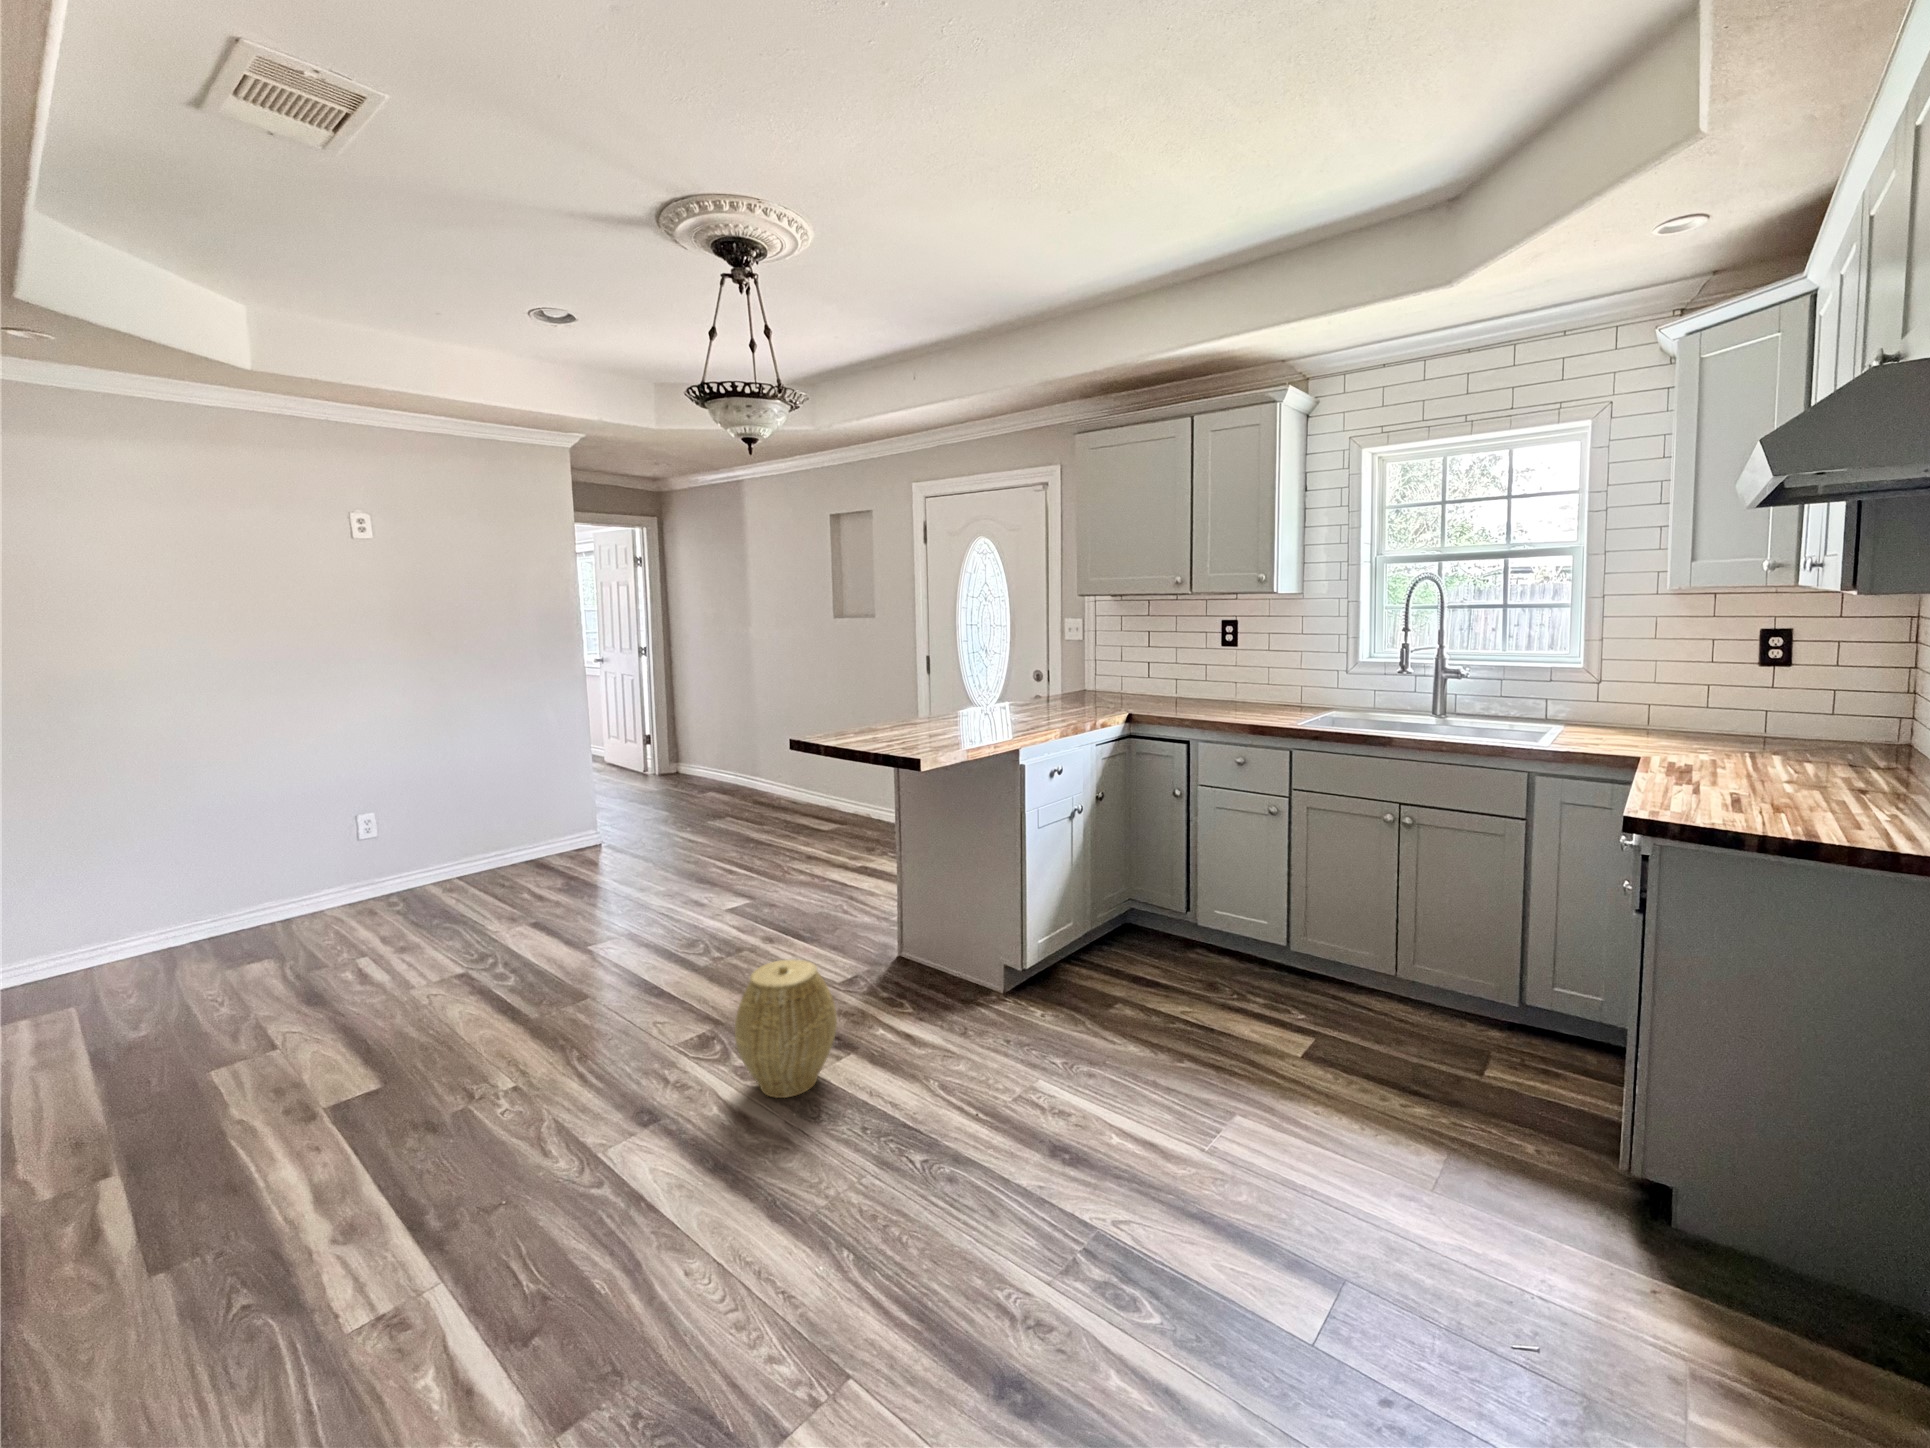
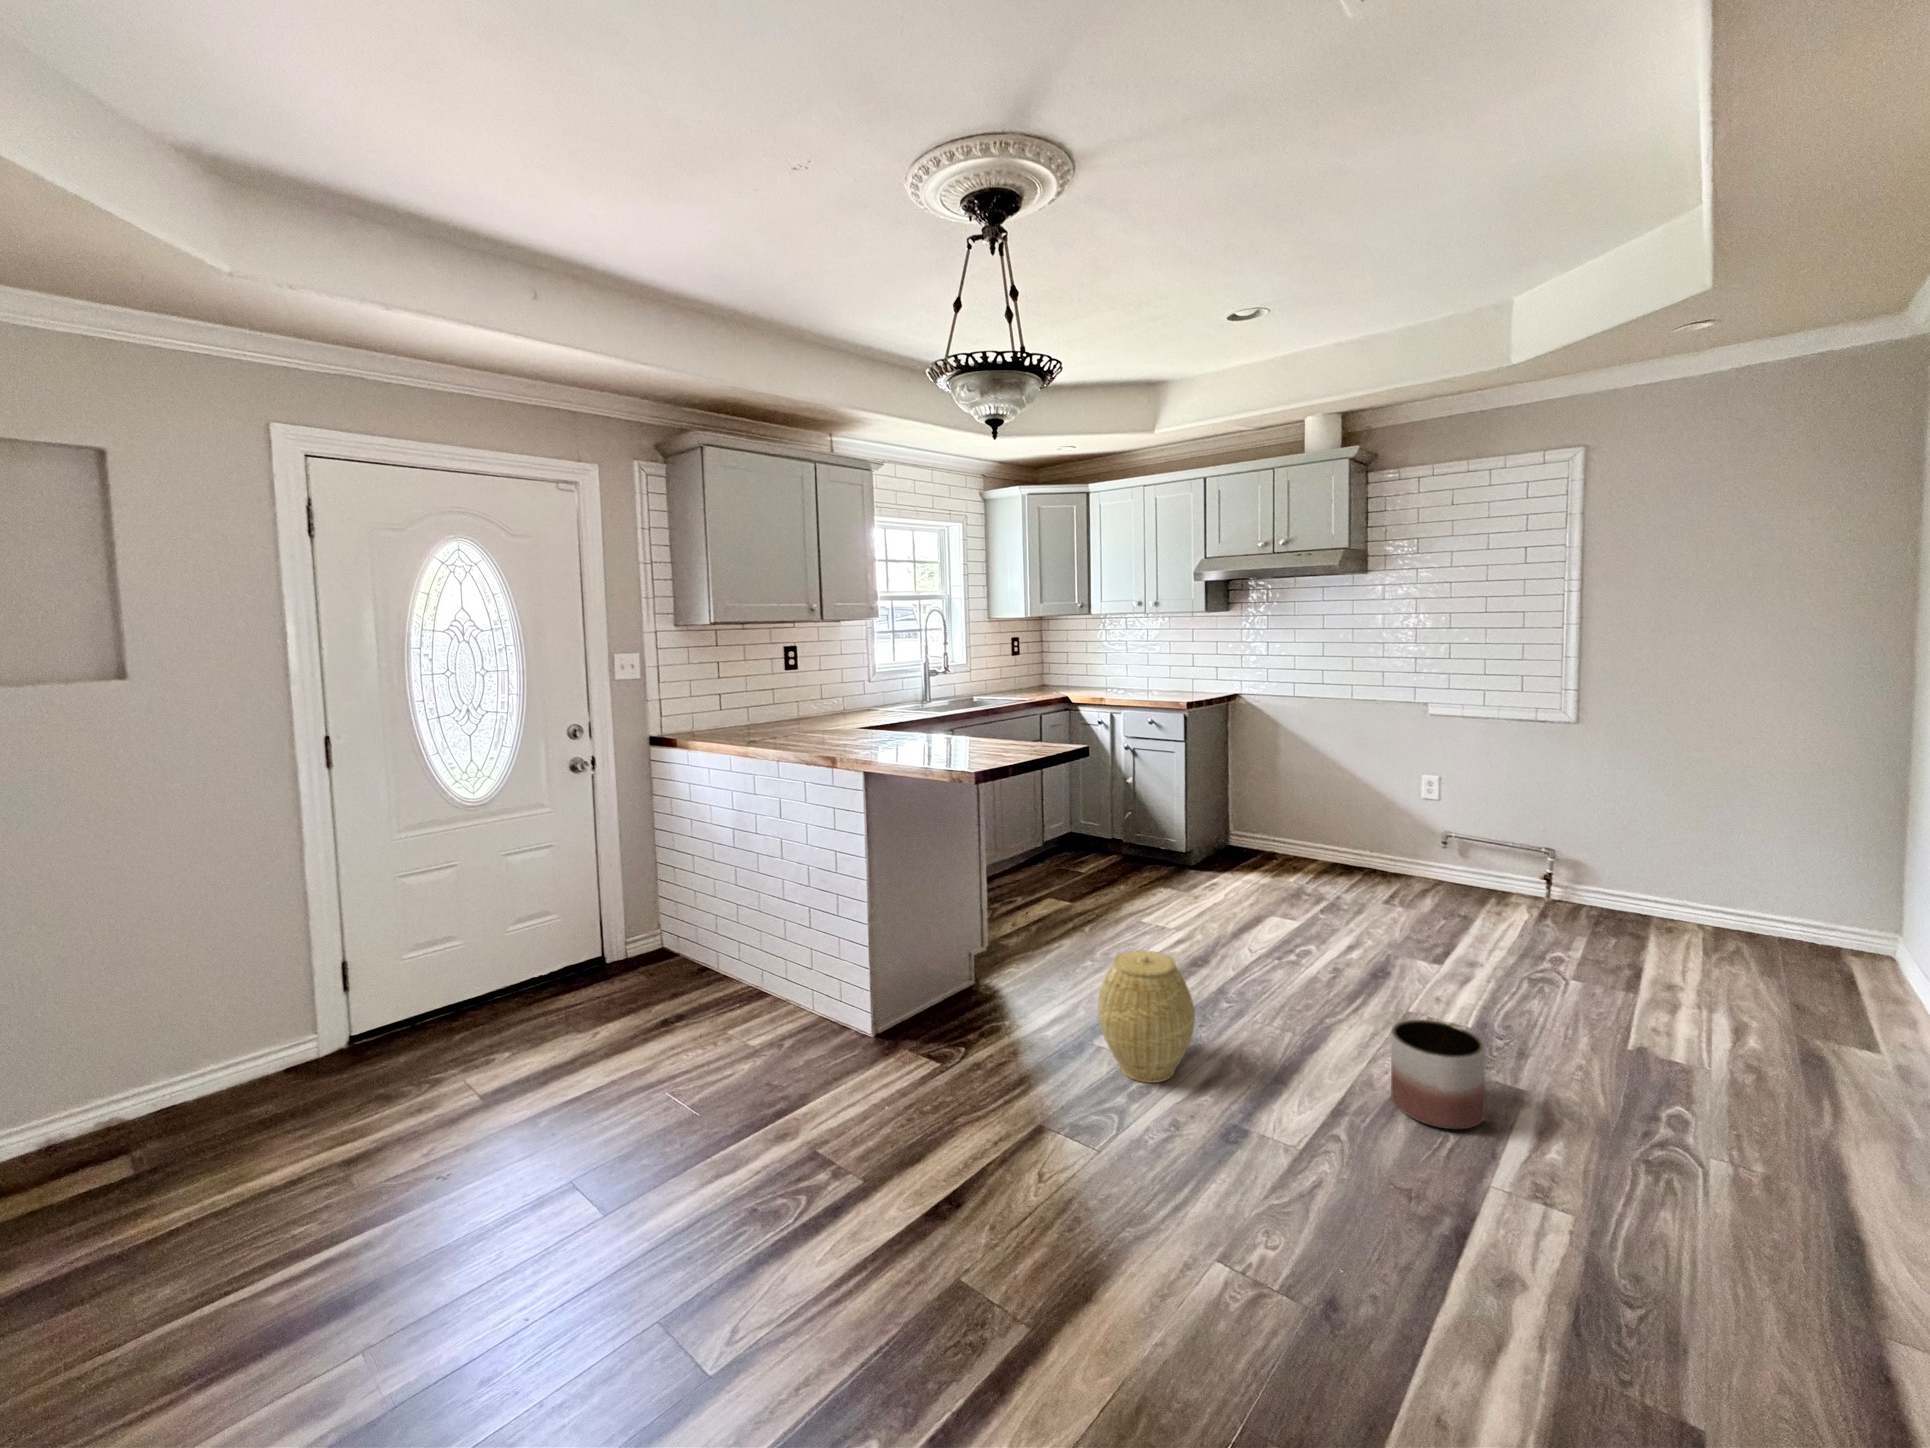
planter: none [516,1164,643,1331] -> present [1391,1020,1485,1129]

